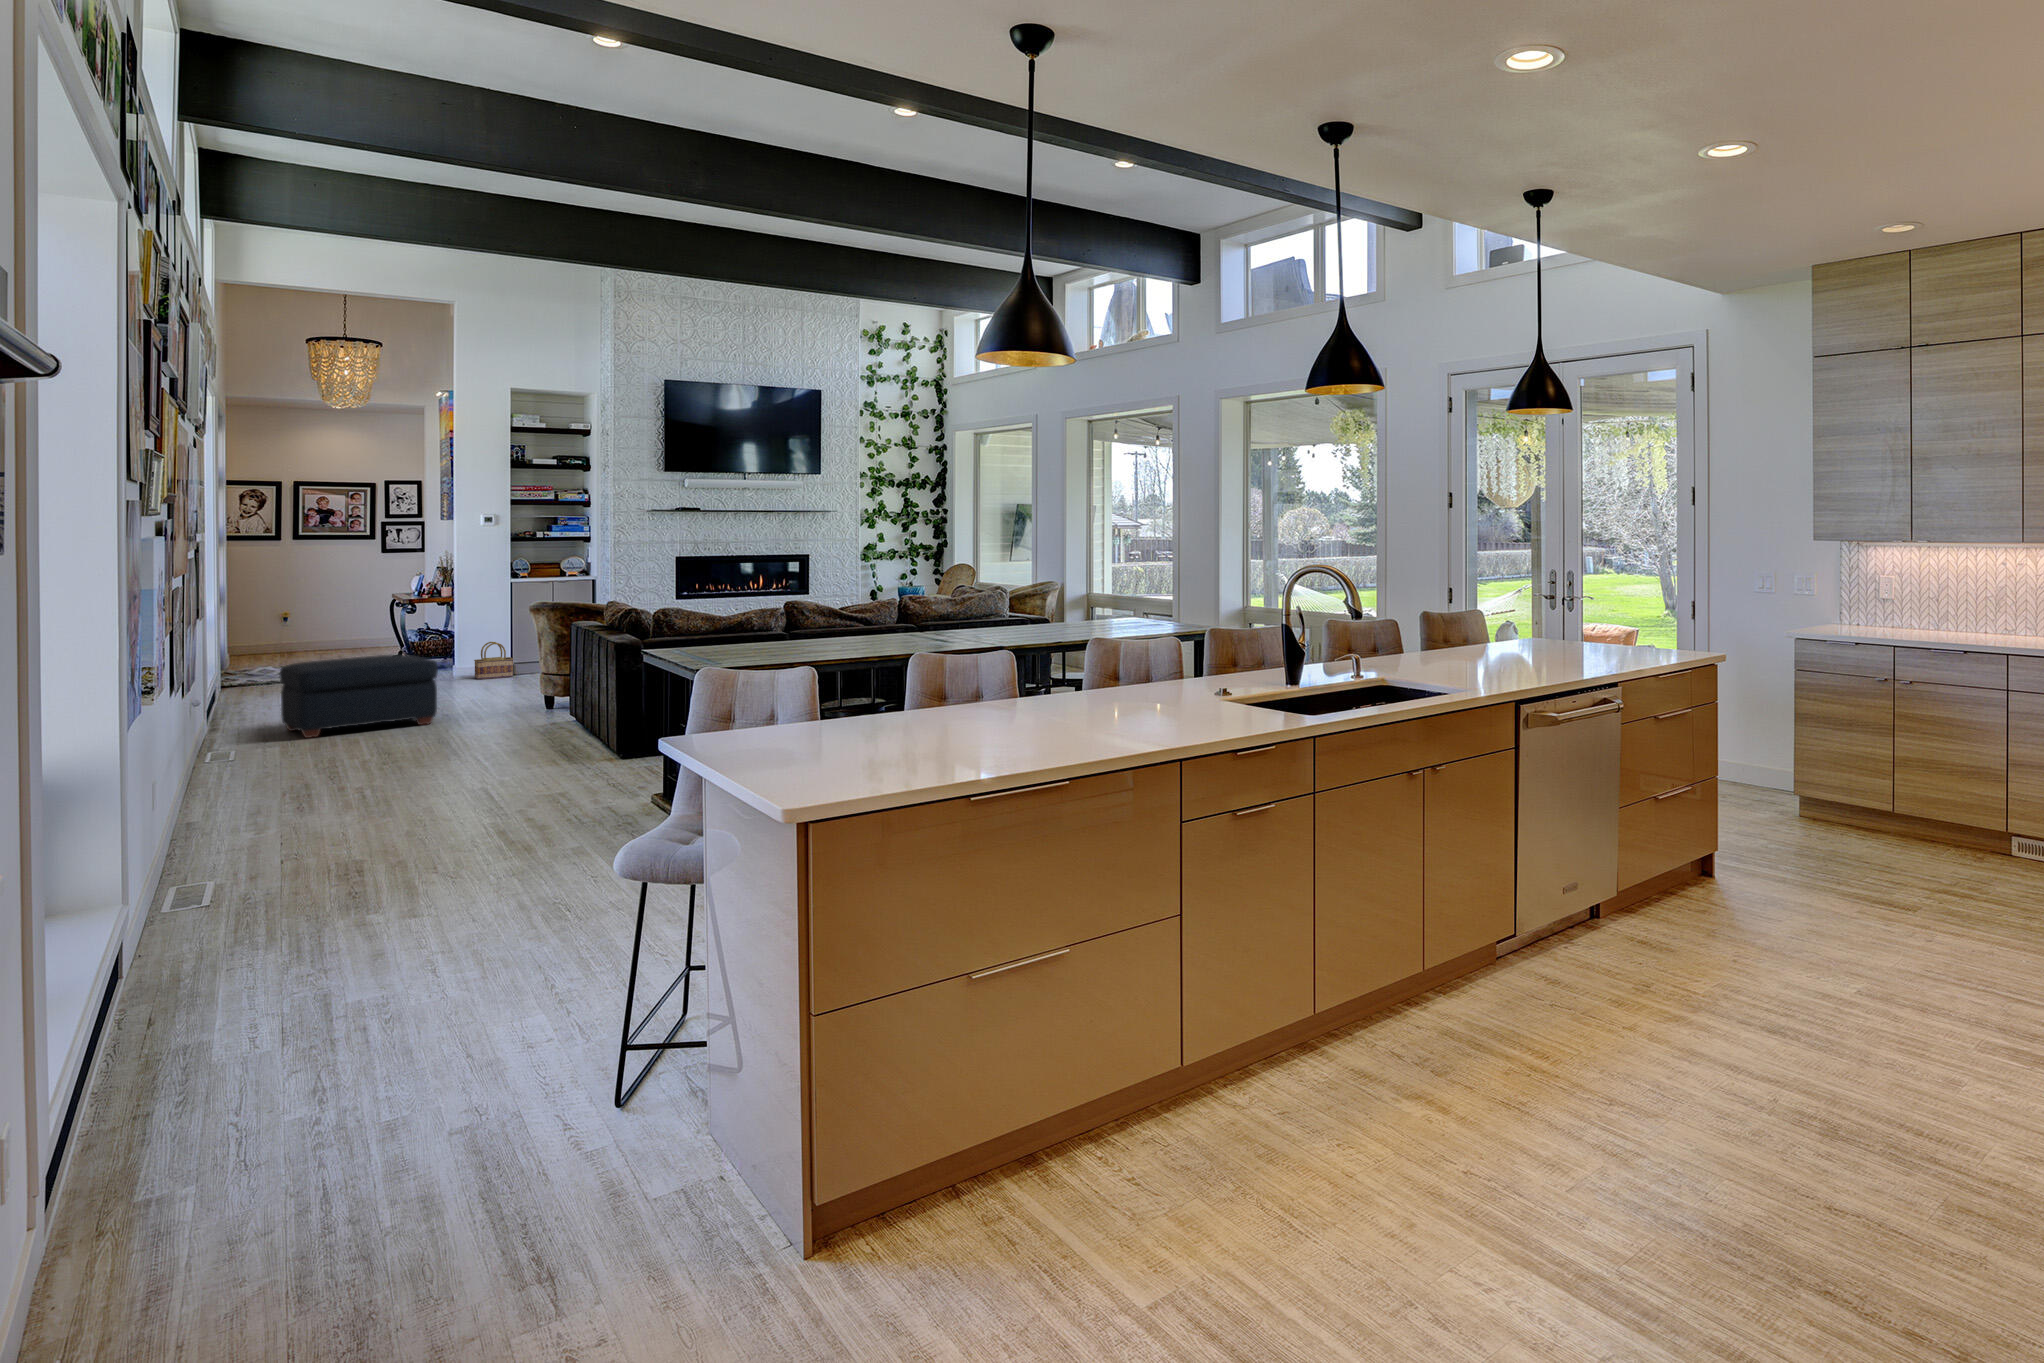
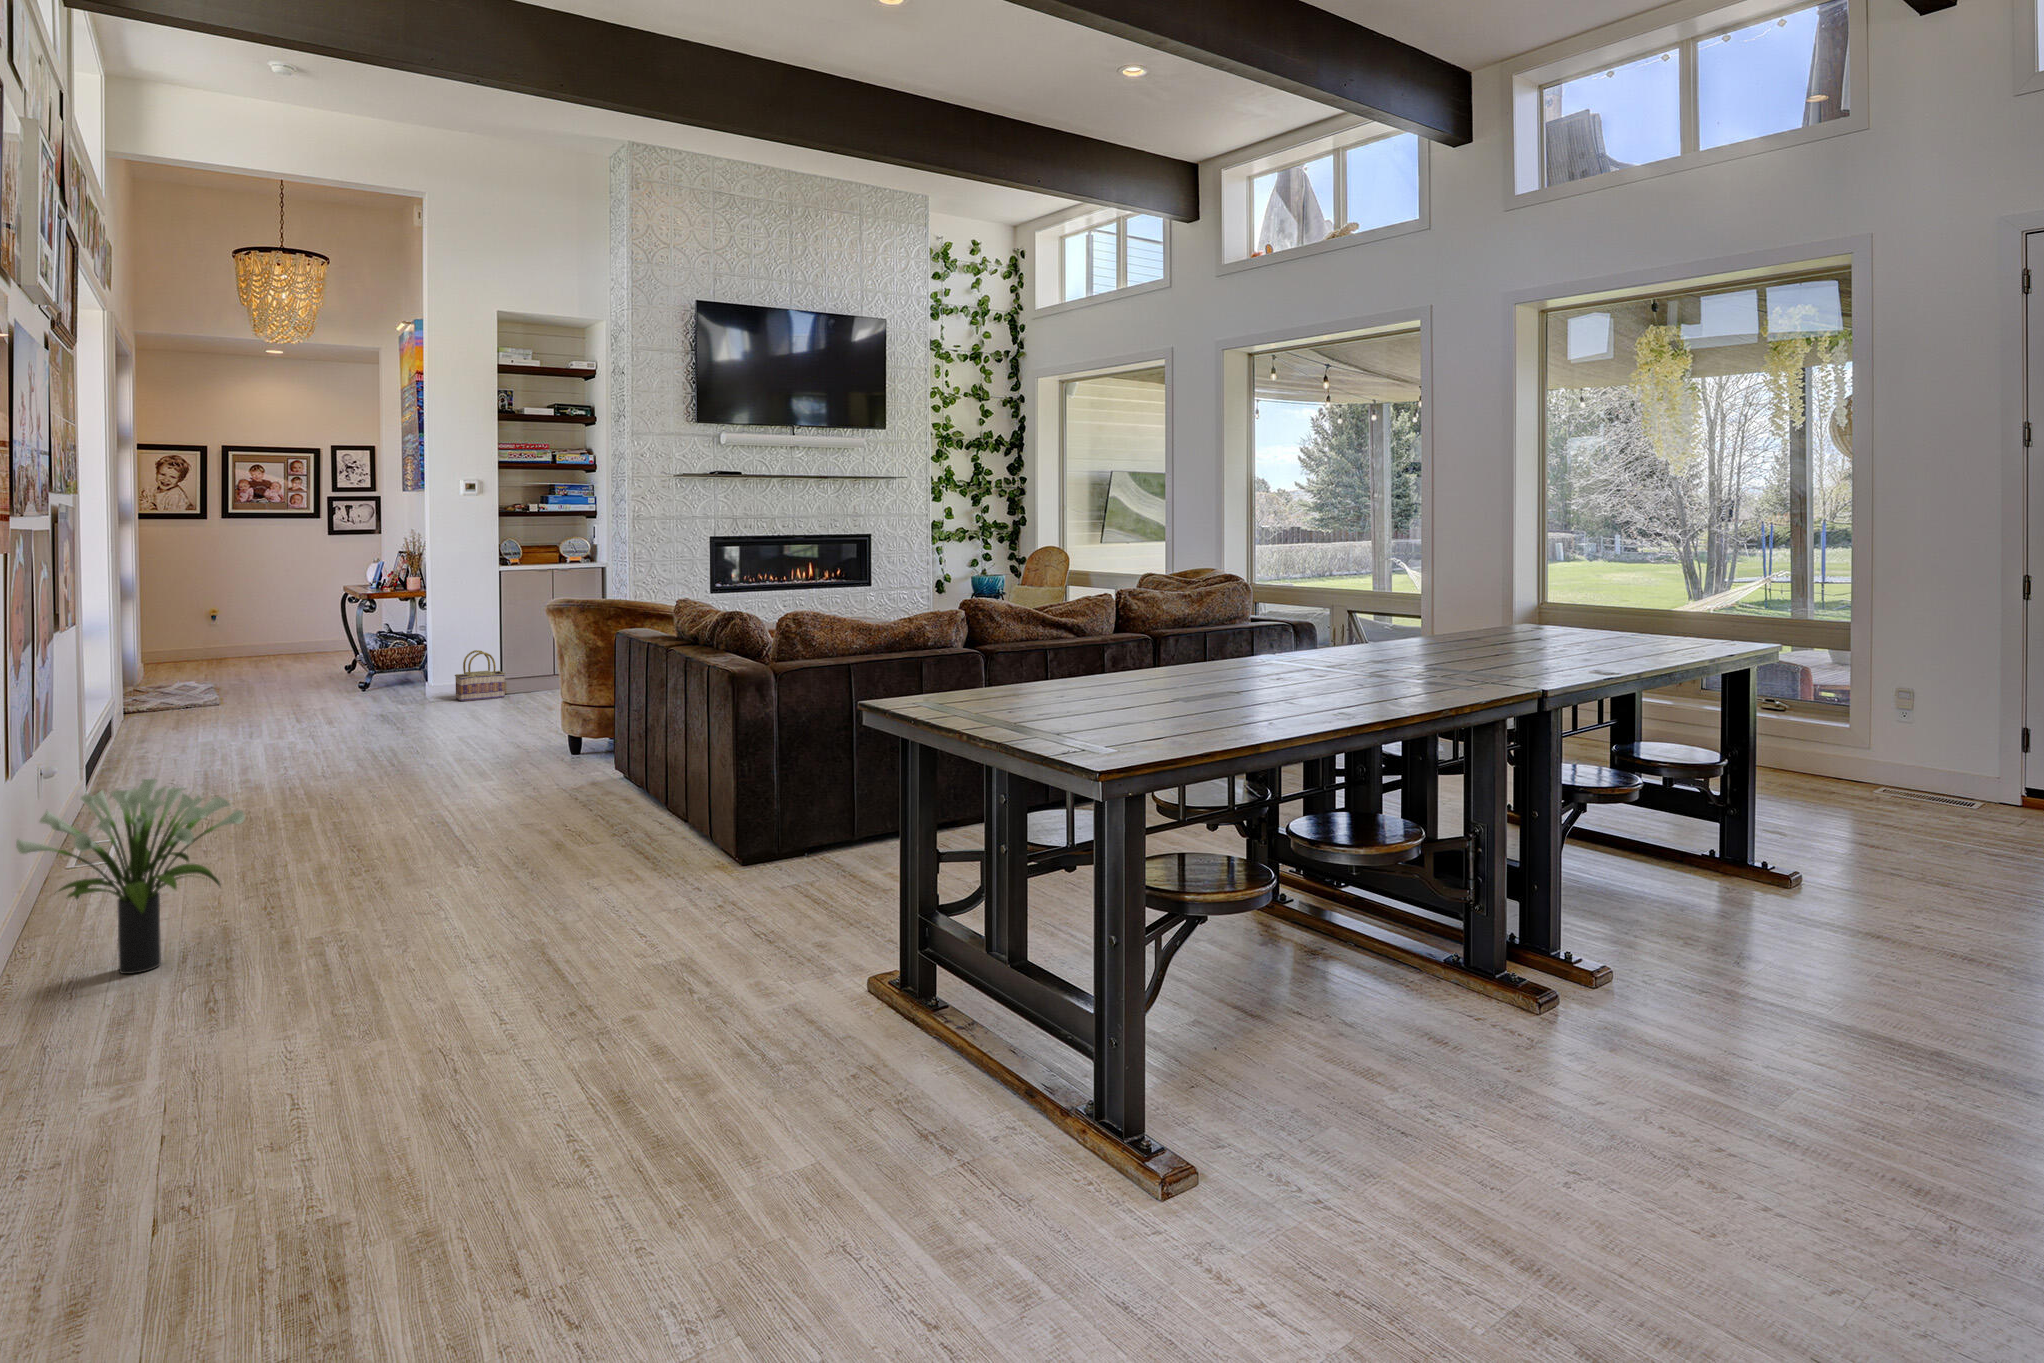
ottoman: present [280,655,438,738] -> none [202,678,426,806]
potted plant: none [178,699,308,807] -> present [16,779,245,974]

